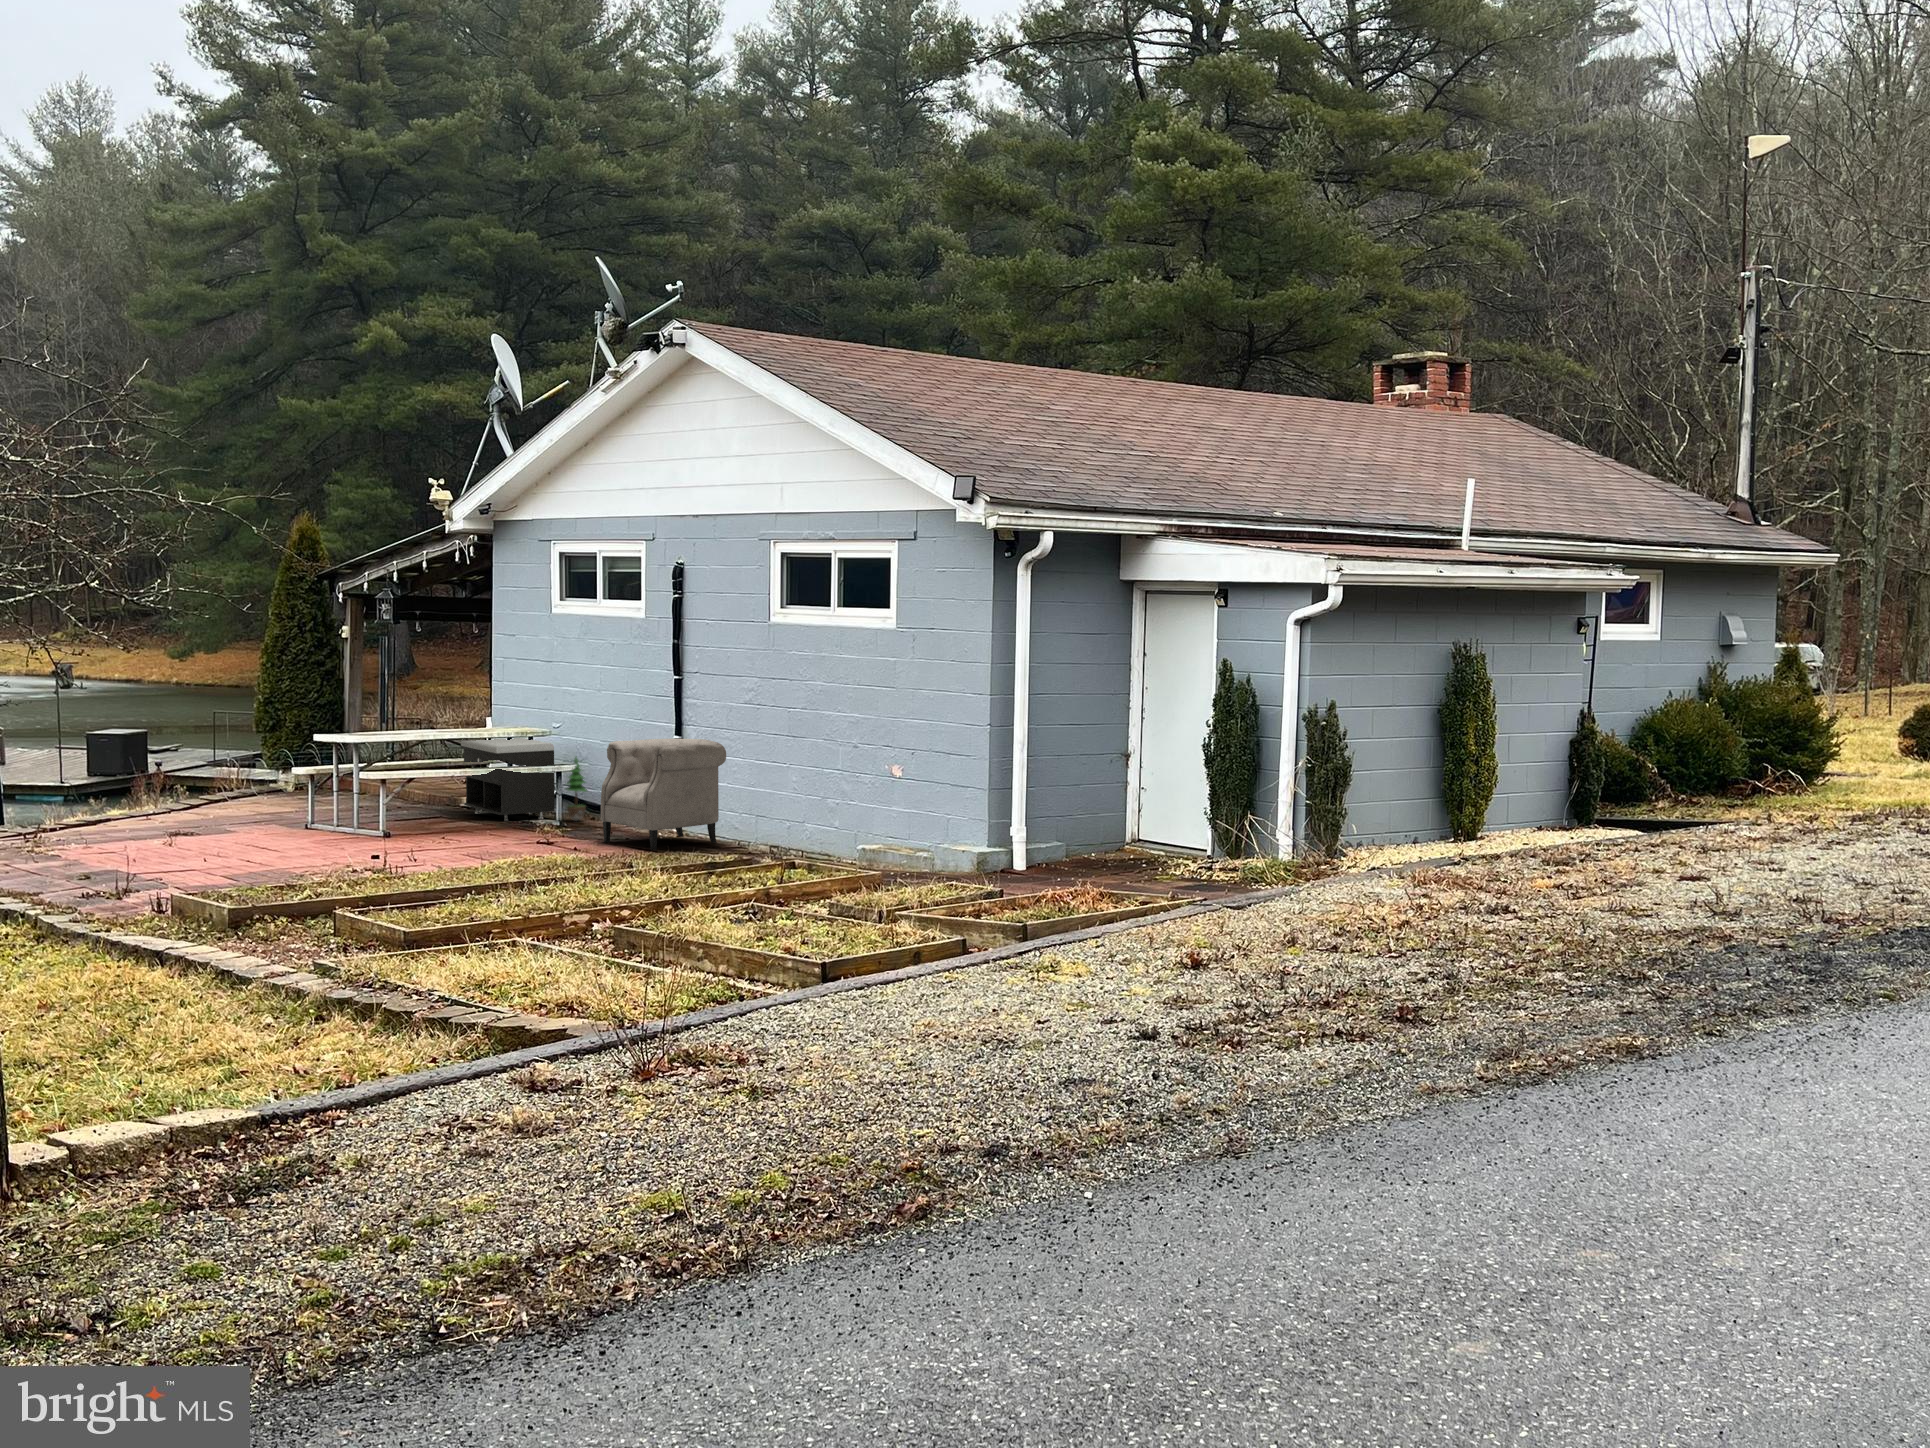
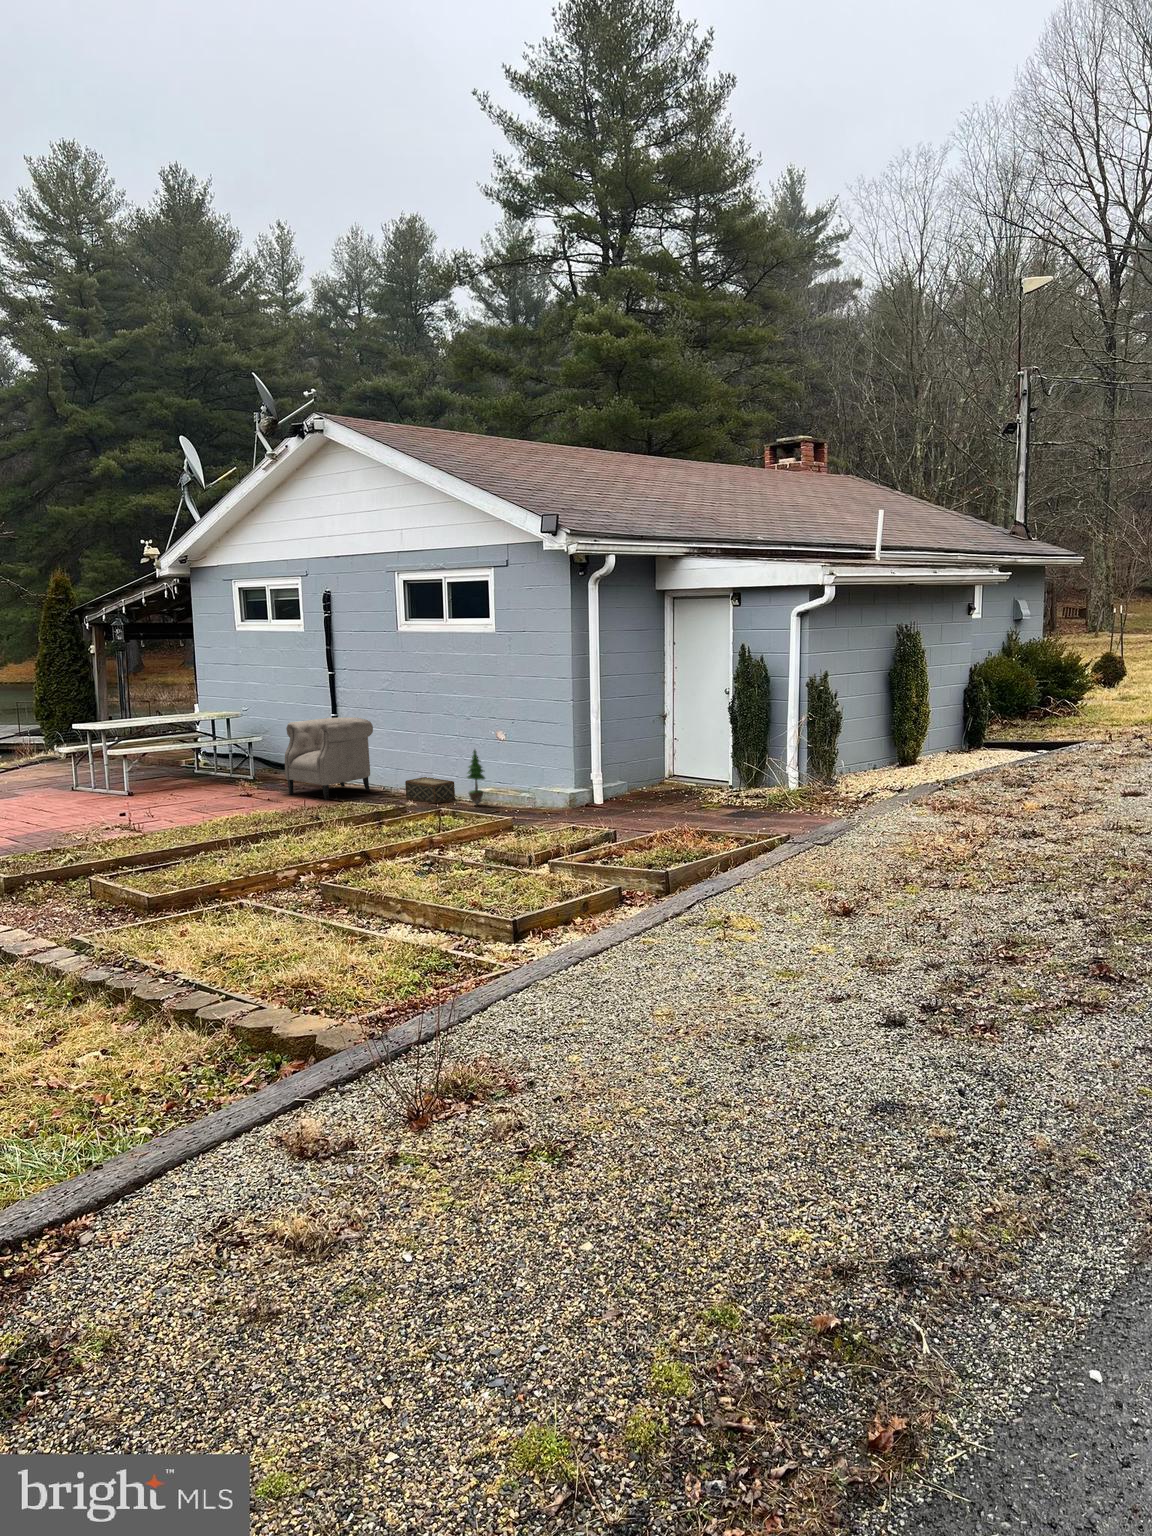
storage bench: present [461,738,555,821] -> none [179,719,250,780]
potted tree: present [566,758,587,821] -> present [467,750,485,805]
woven basket: none [763,826,830,861] -> present [405,777,455,803]

